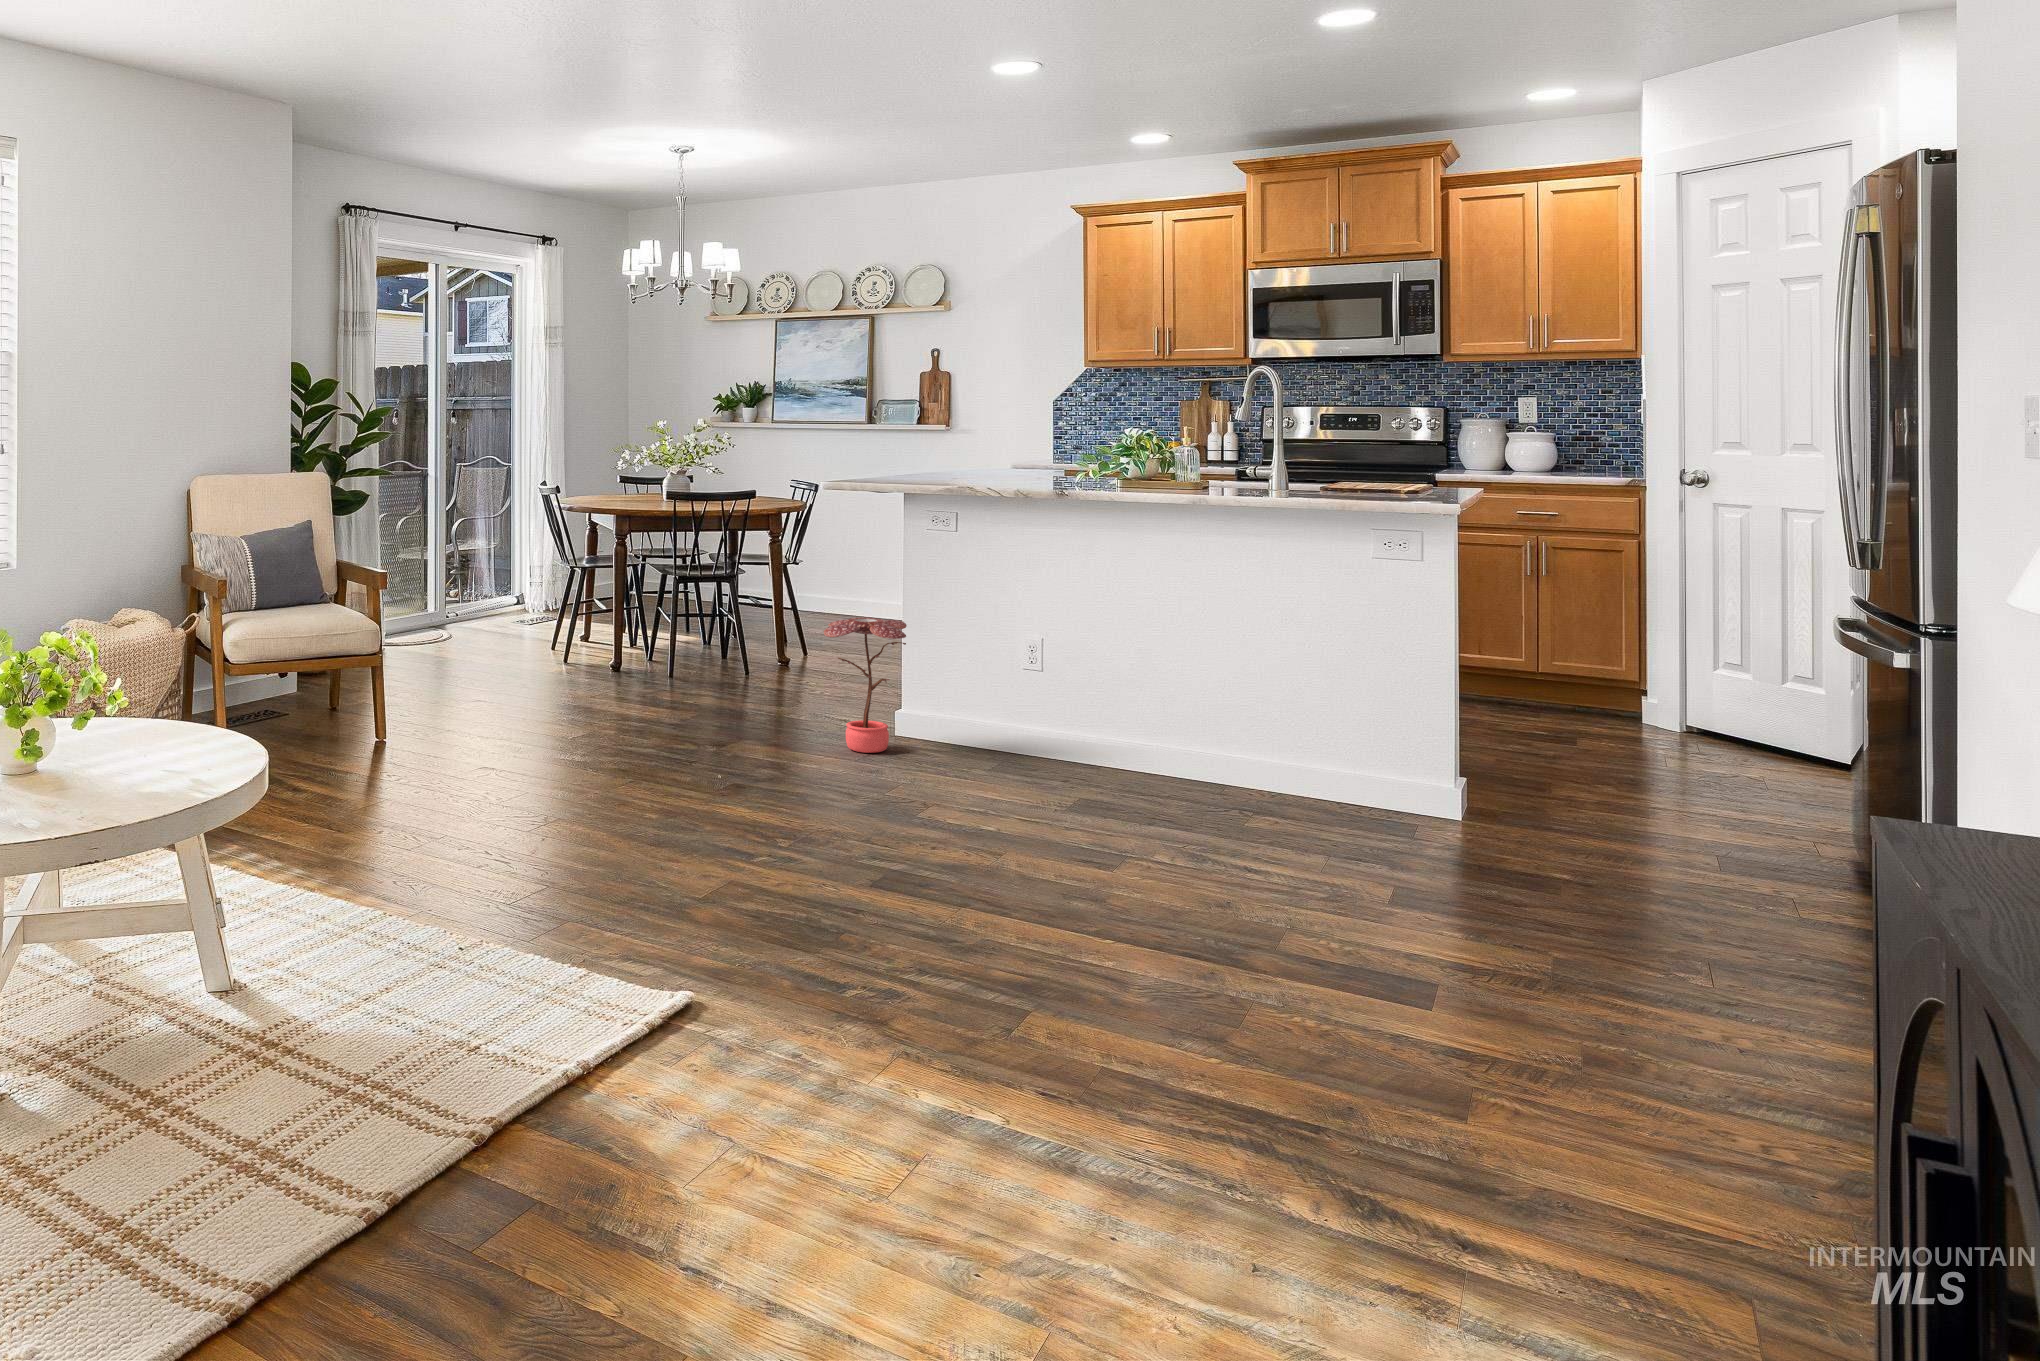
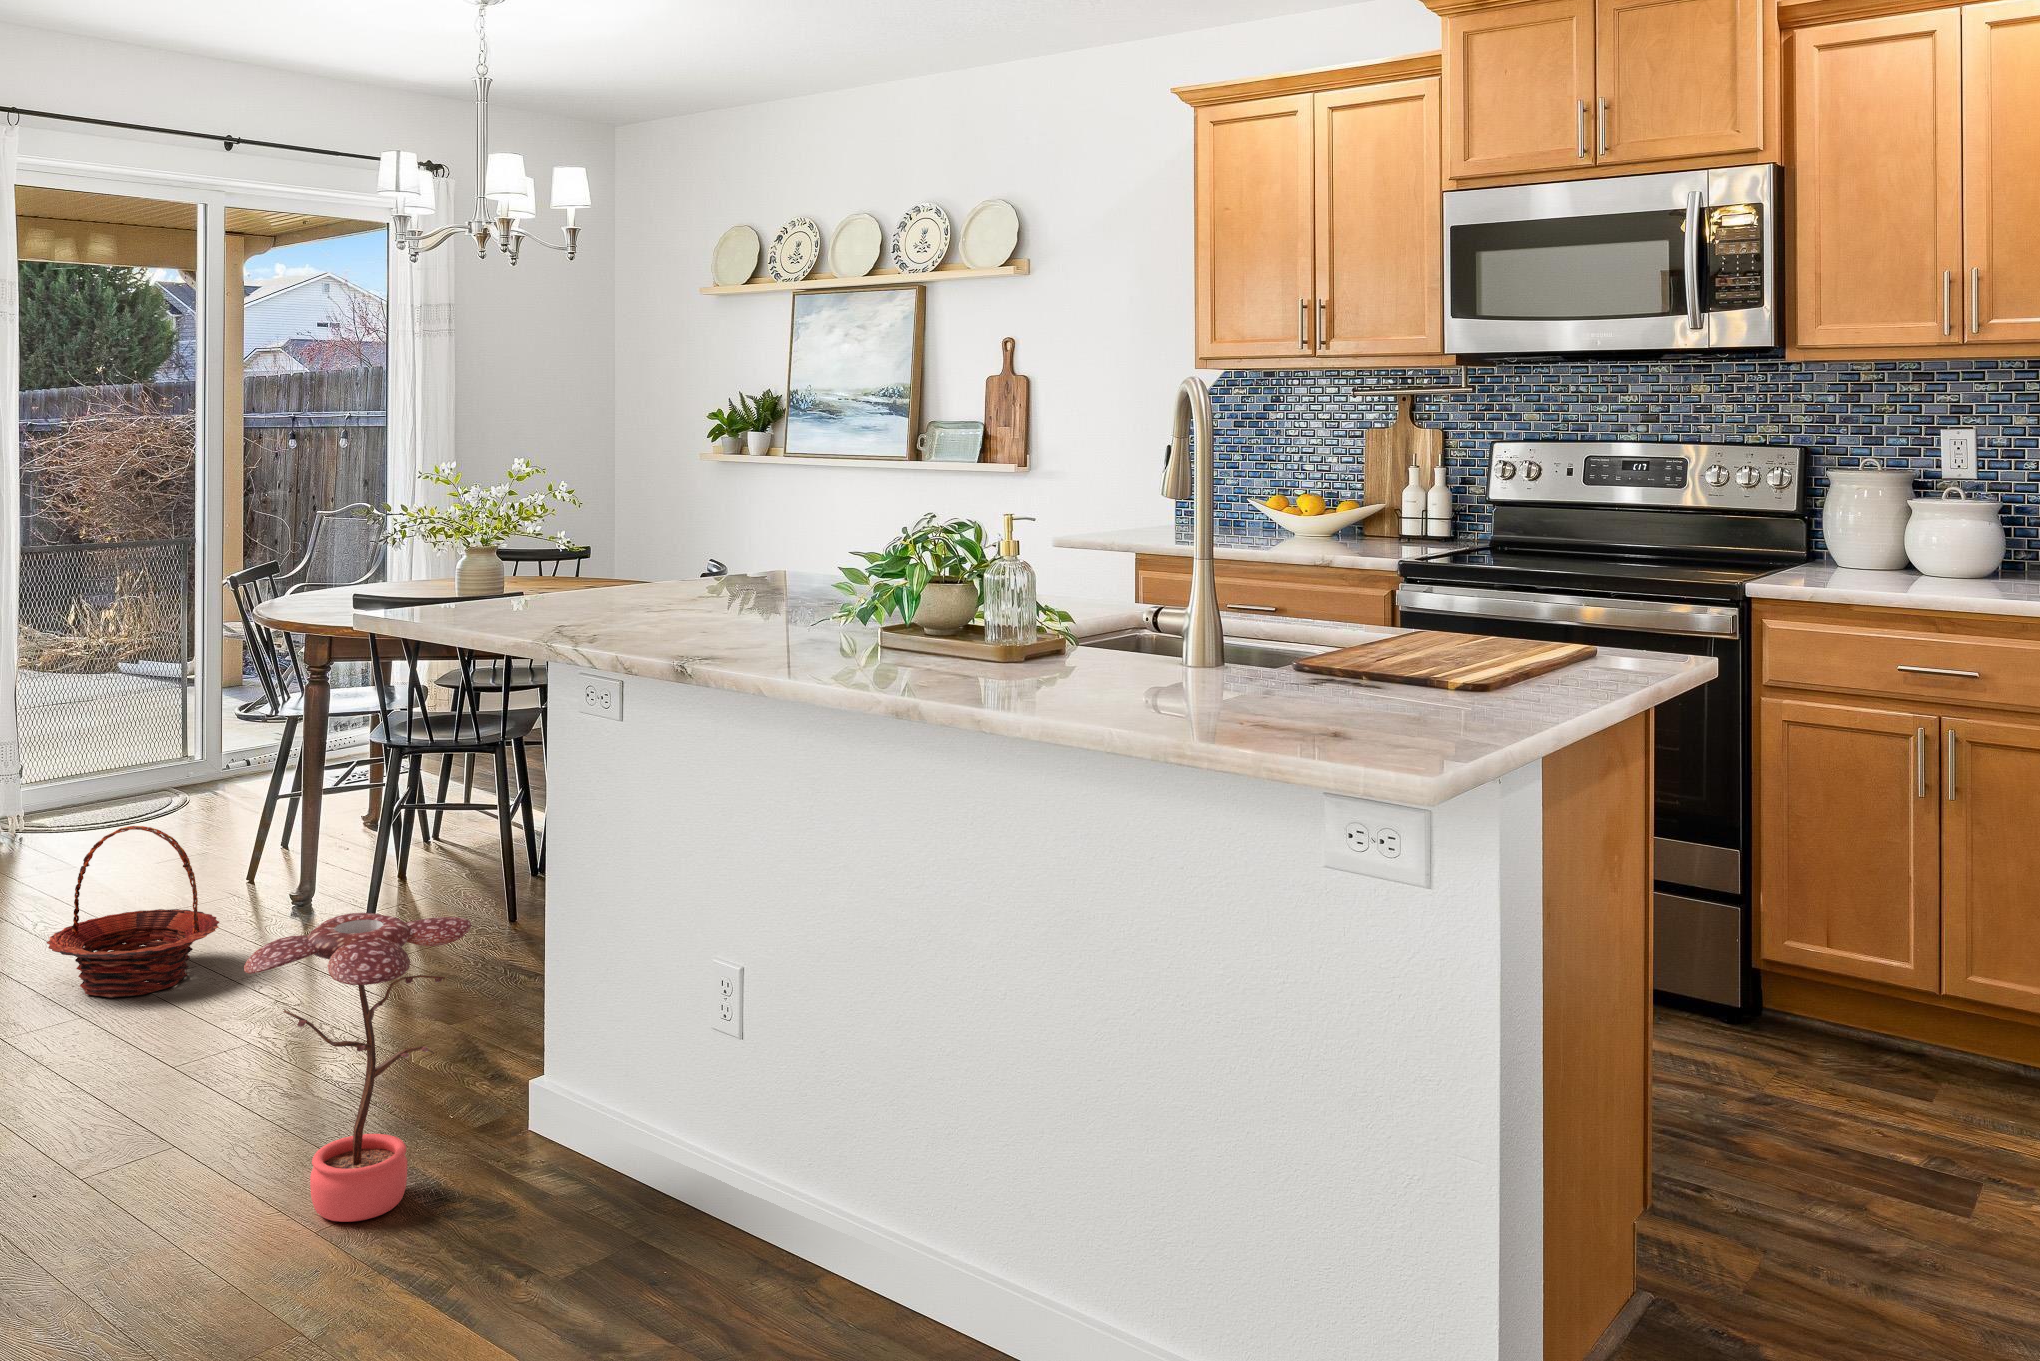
basket: none [555,609,639,698] -> present [47,826,220,998]

